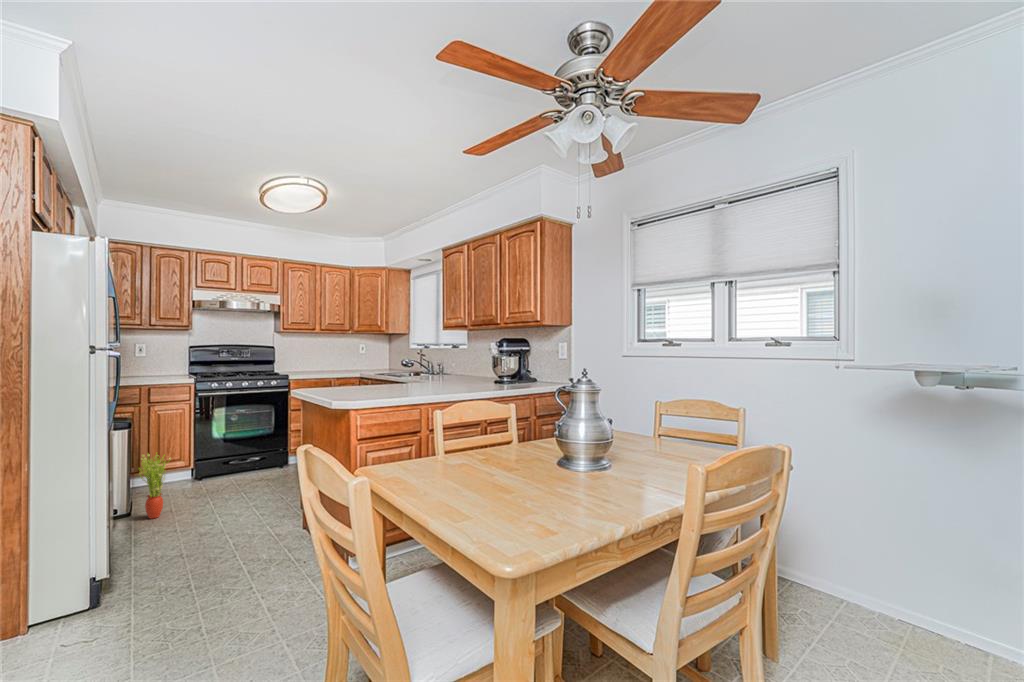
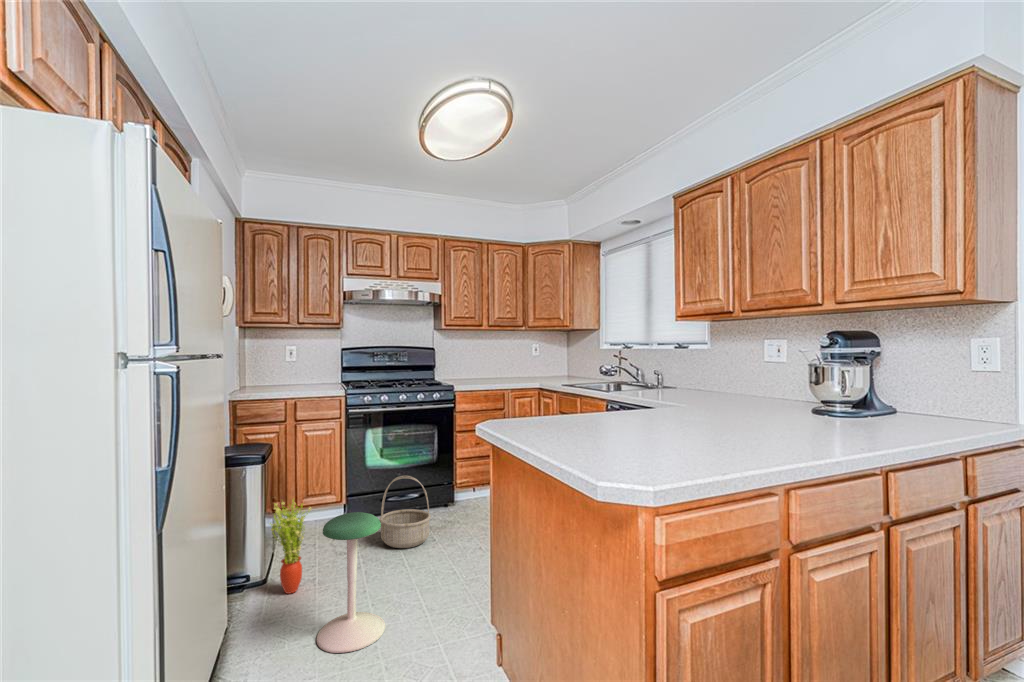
basket: none [224,440,266,491] -> present [380,476,431,548]
stool: none [180,453,230,538] -> present [317,512,385,653]

